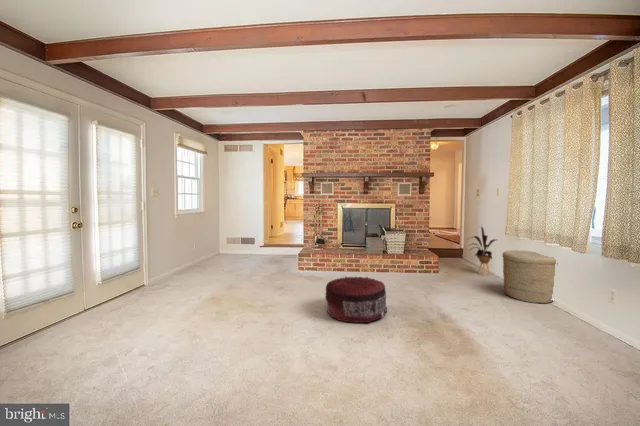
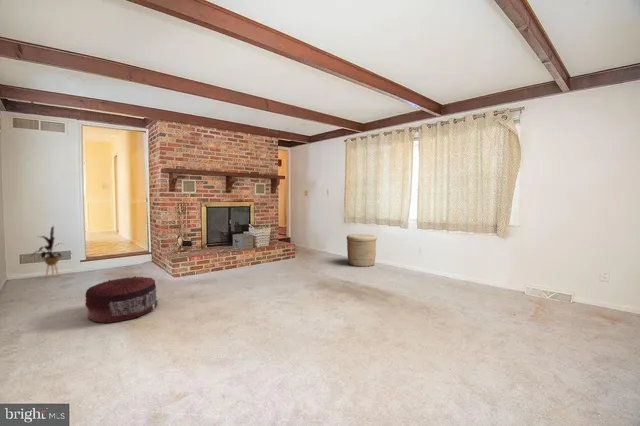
house plant: present [474,227,495,276] -> present [35,227,61,277]
pouf: present [326,277,387,323] -> present [85,276,158,323]

